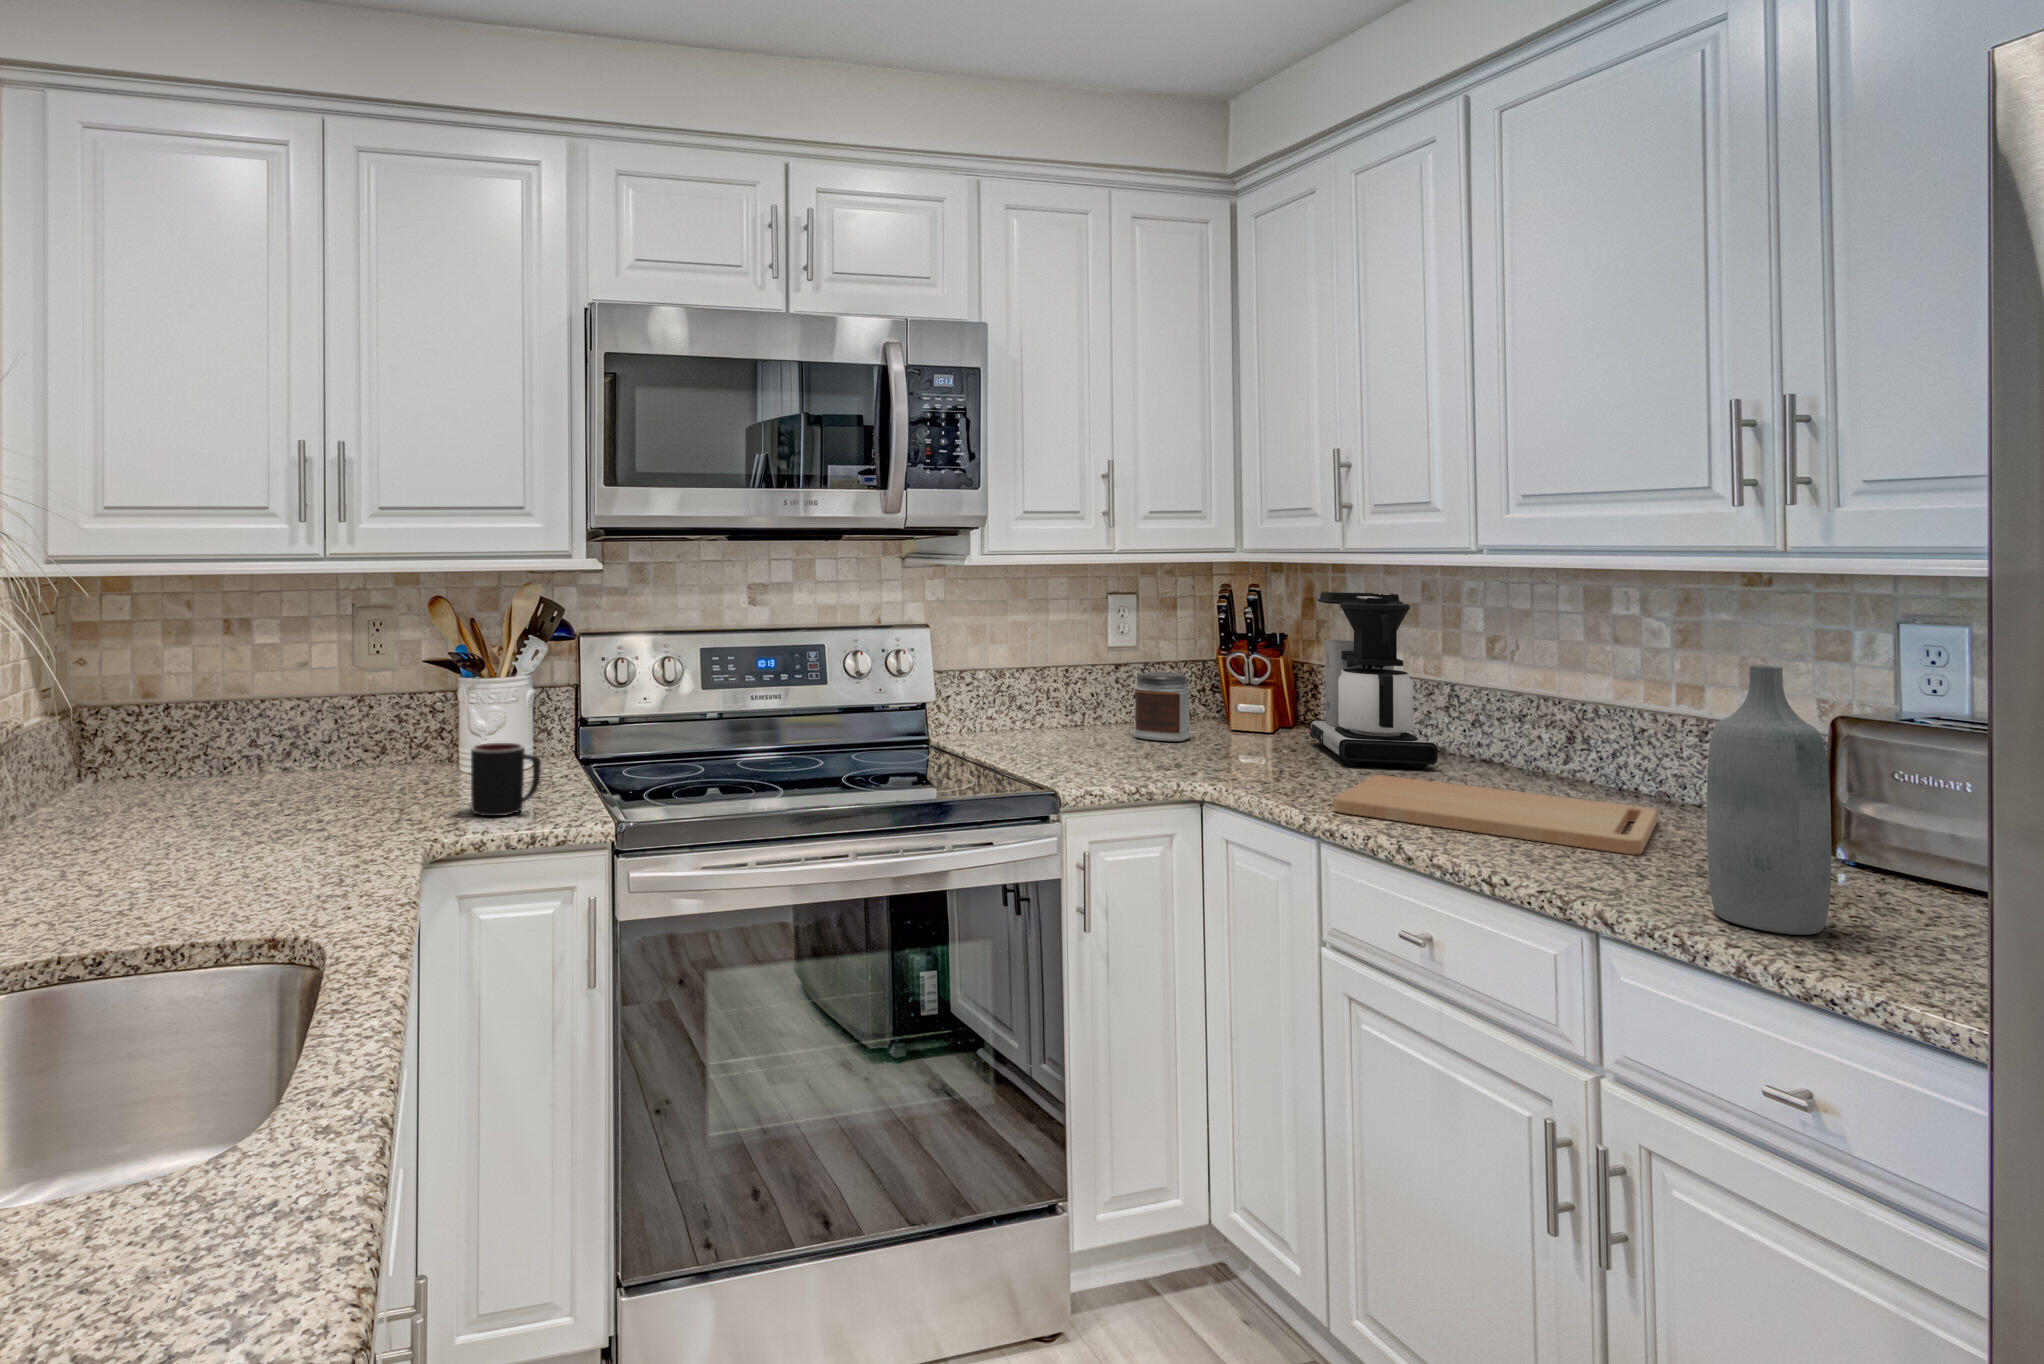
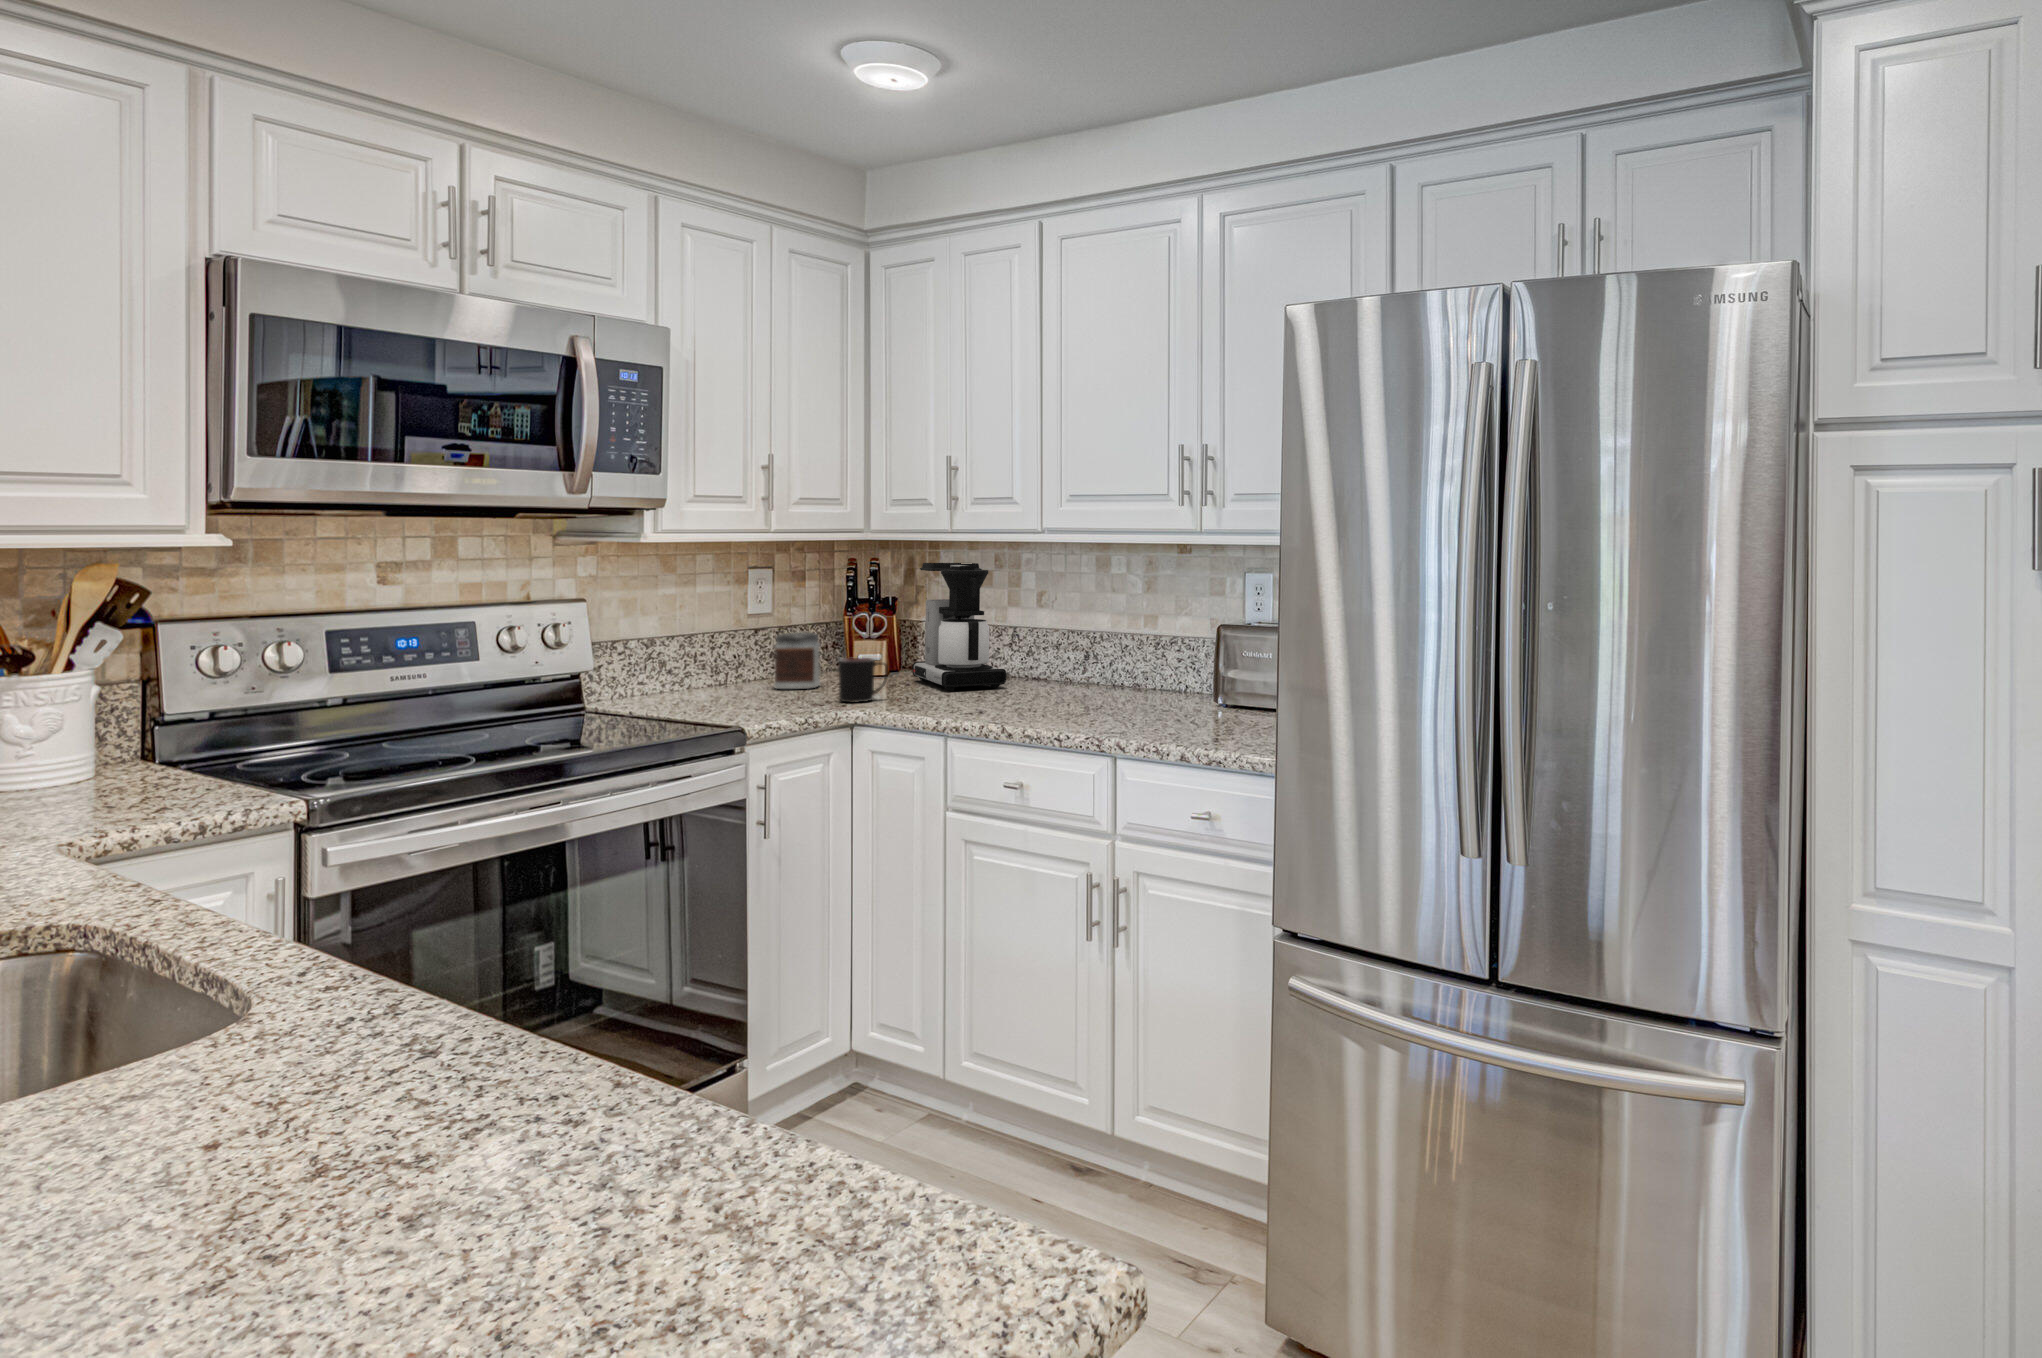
bottle: present [1707,665,1831,935] -> none [1167,593,1219,737]
mug: present [471,743,541,816] -> present [839,657,888,702]
cutting board: present [1333,775,1657,854] -> none [953,692,1136,716]

